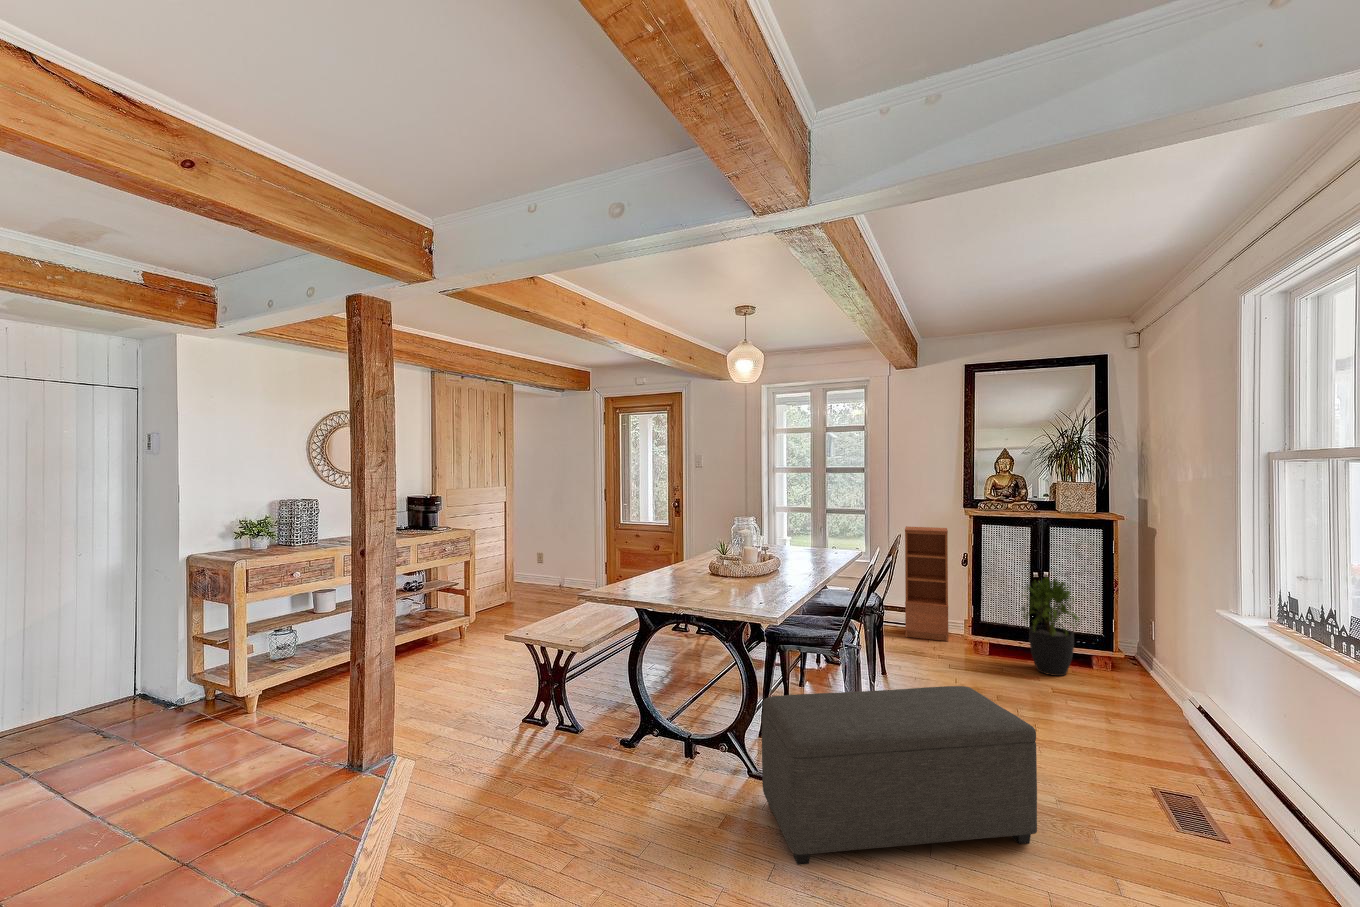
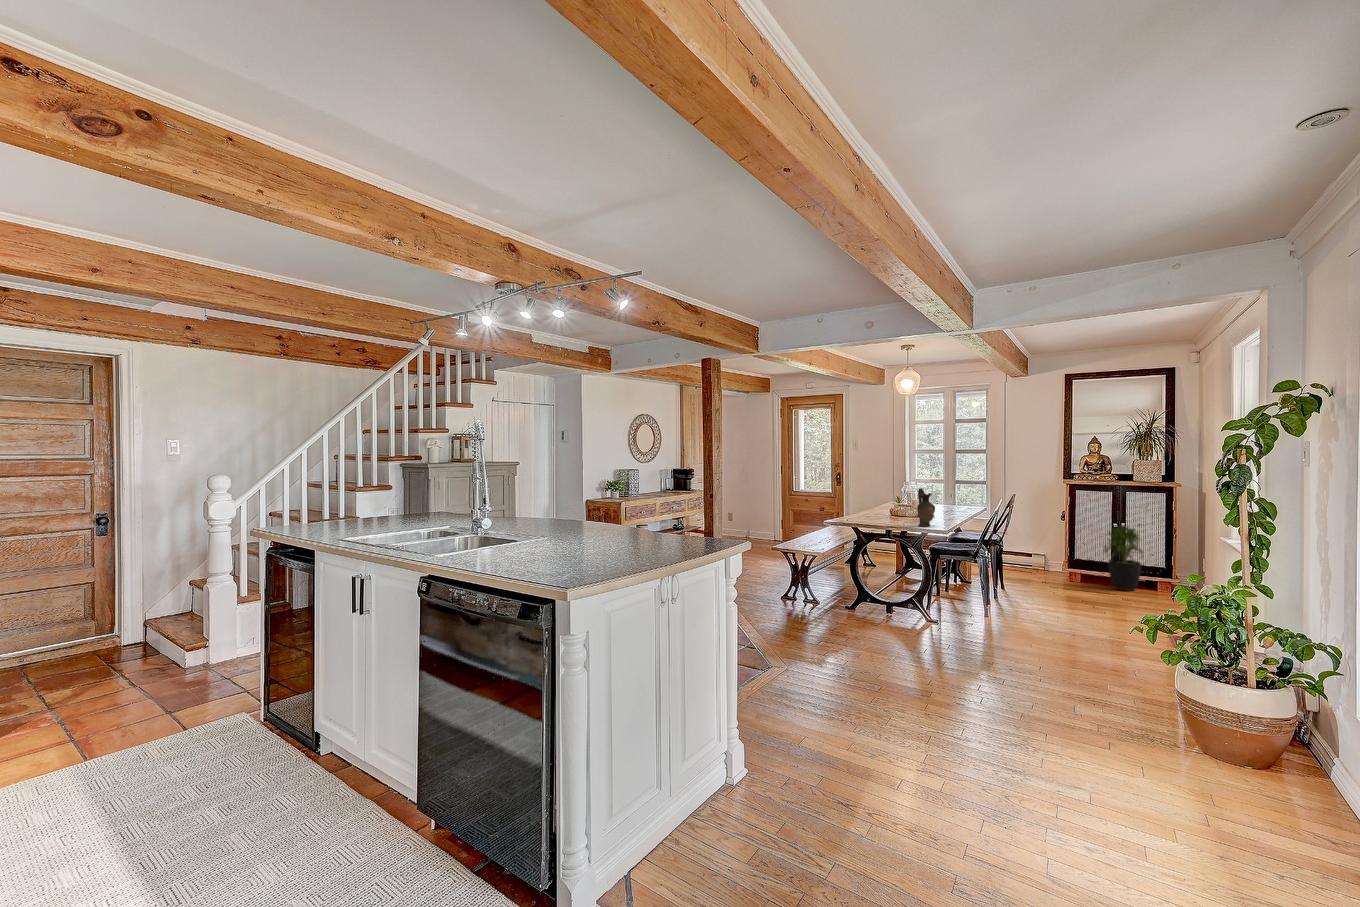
bookcase: present [905,526,948,642] -> none [1018,493,1051,573]
ceramic pitcher: none [737,532,766,601] -> present [917,488,935,527]
ottoman: present [762,686,1037,865] -> none [938,573,1093,647]

